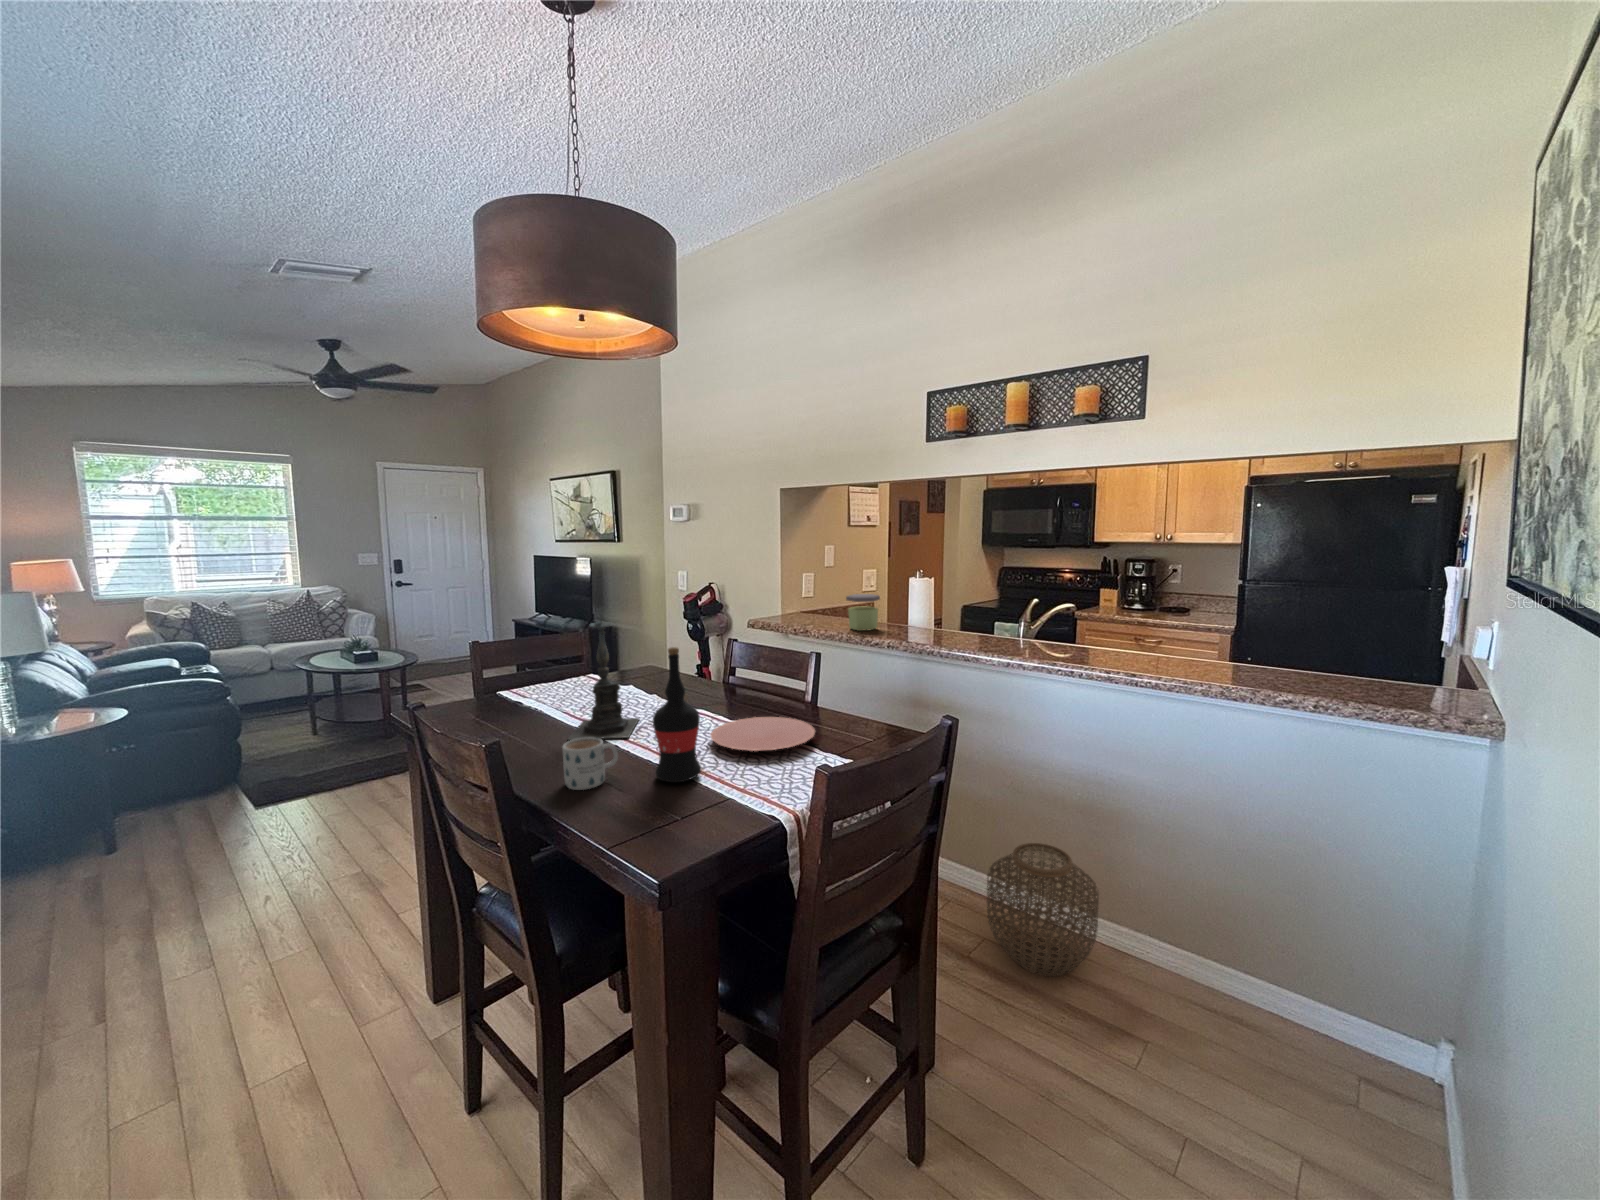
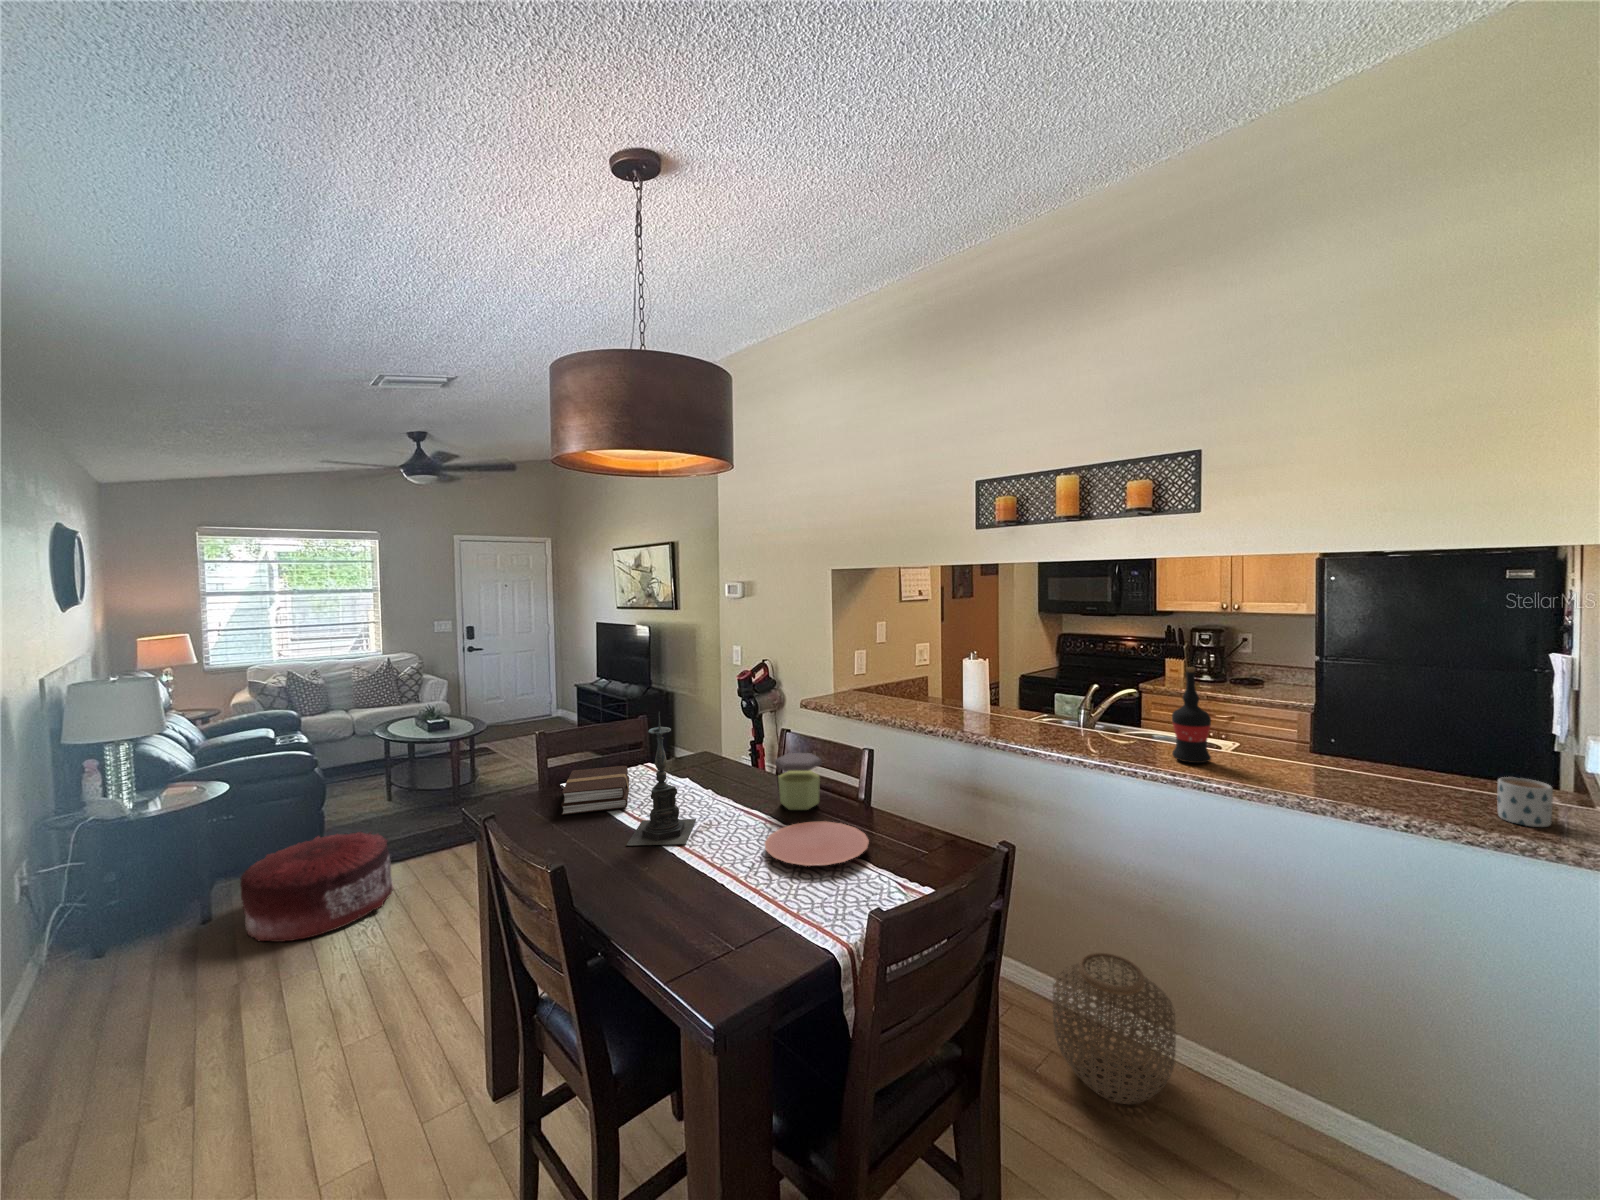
jar: present [846,594,880,631] -> present [775,753,822,810]
wine bottle: present [653,647,701,782] -> present [1172,667,1211,763]
book: none [497,672,570,716] -> present [561,766,629,815]
mug: present [562,737,618,790] -> present [1497,777,1553,827]
pouf: none [145,756,320,867] -> present [240,832,394,942]

